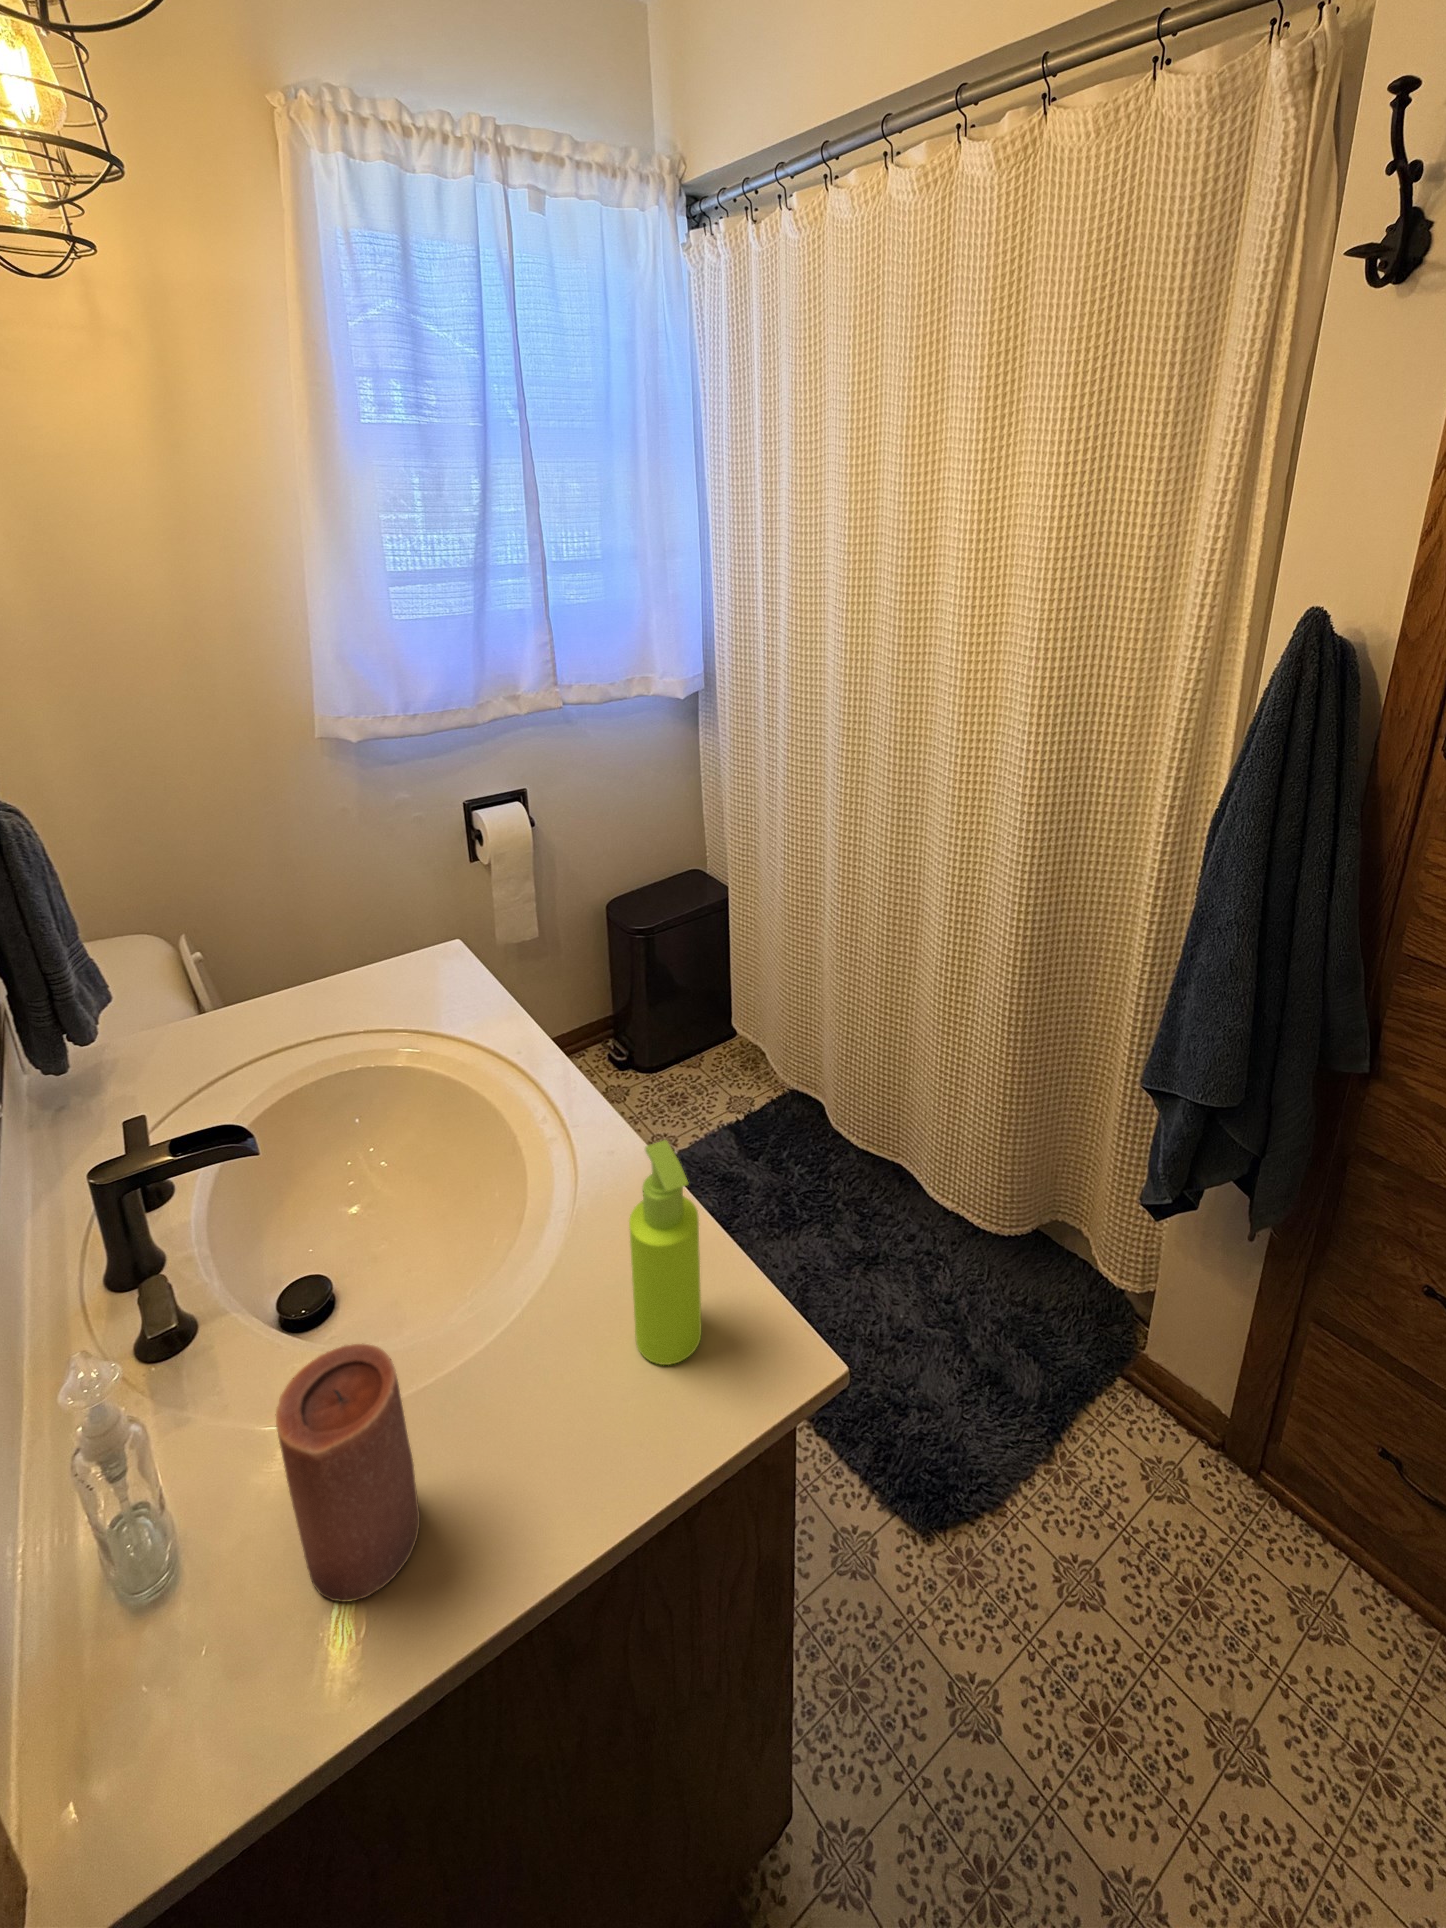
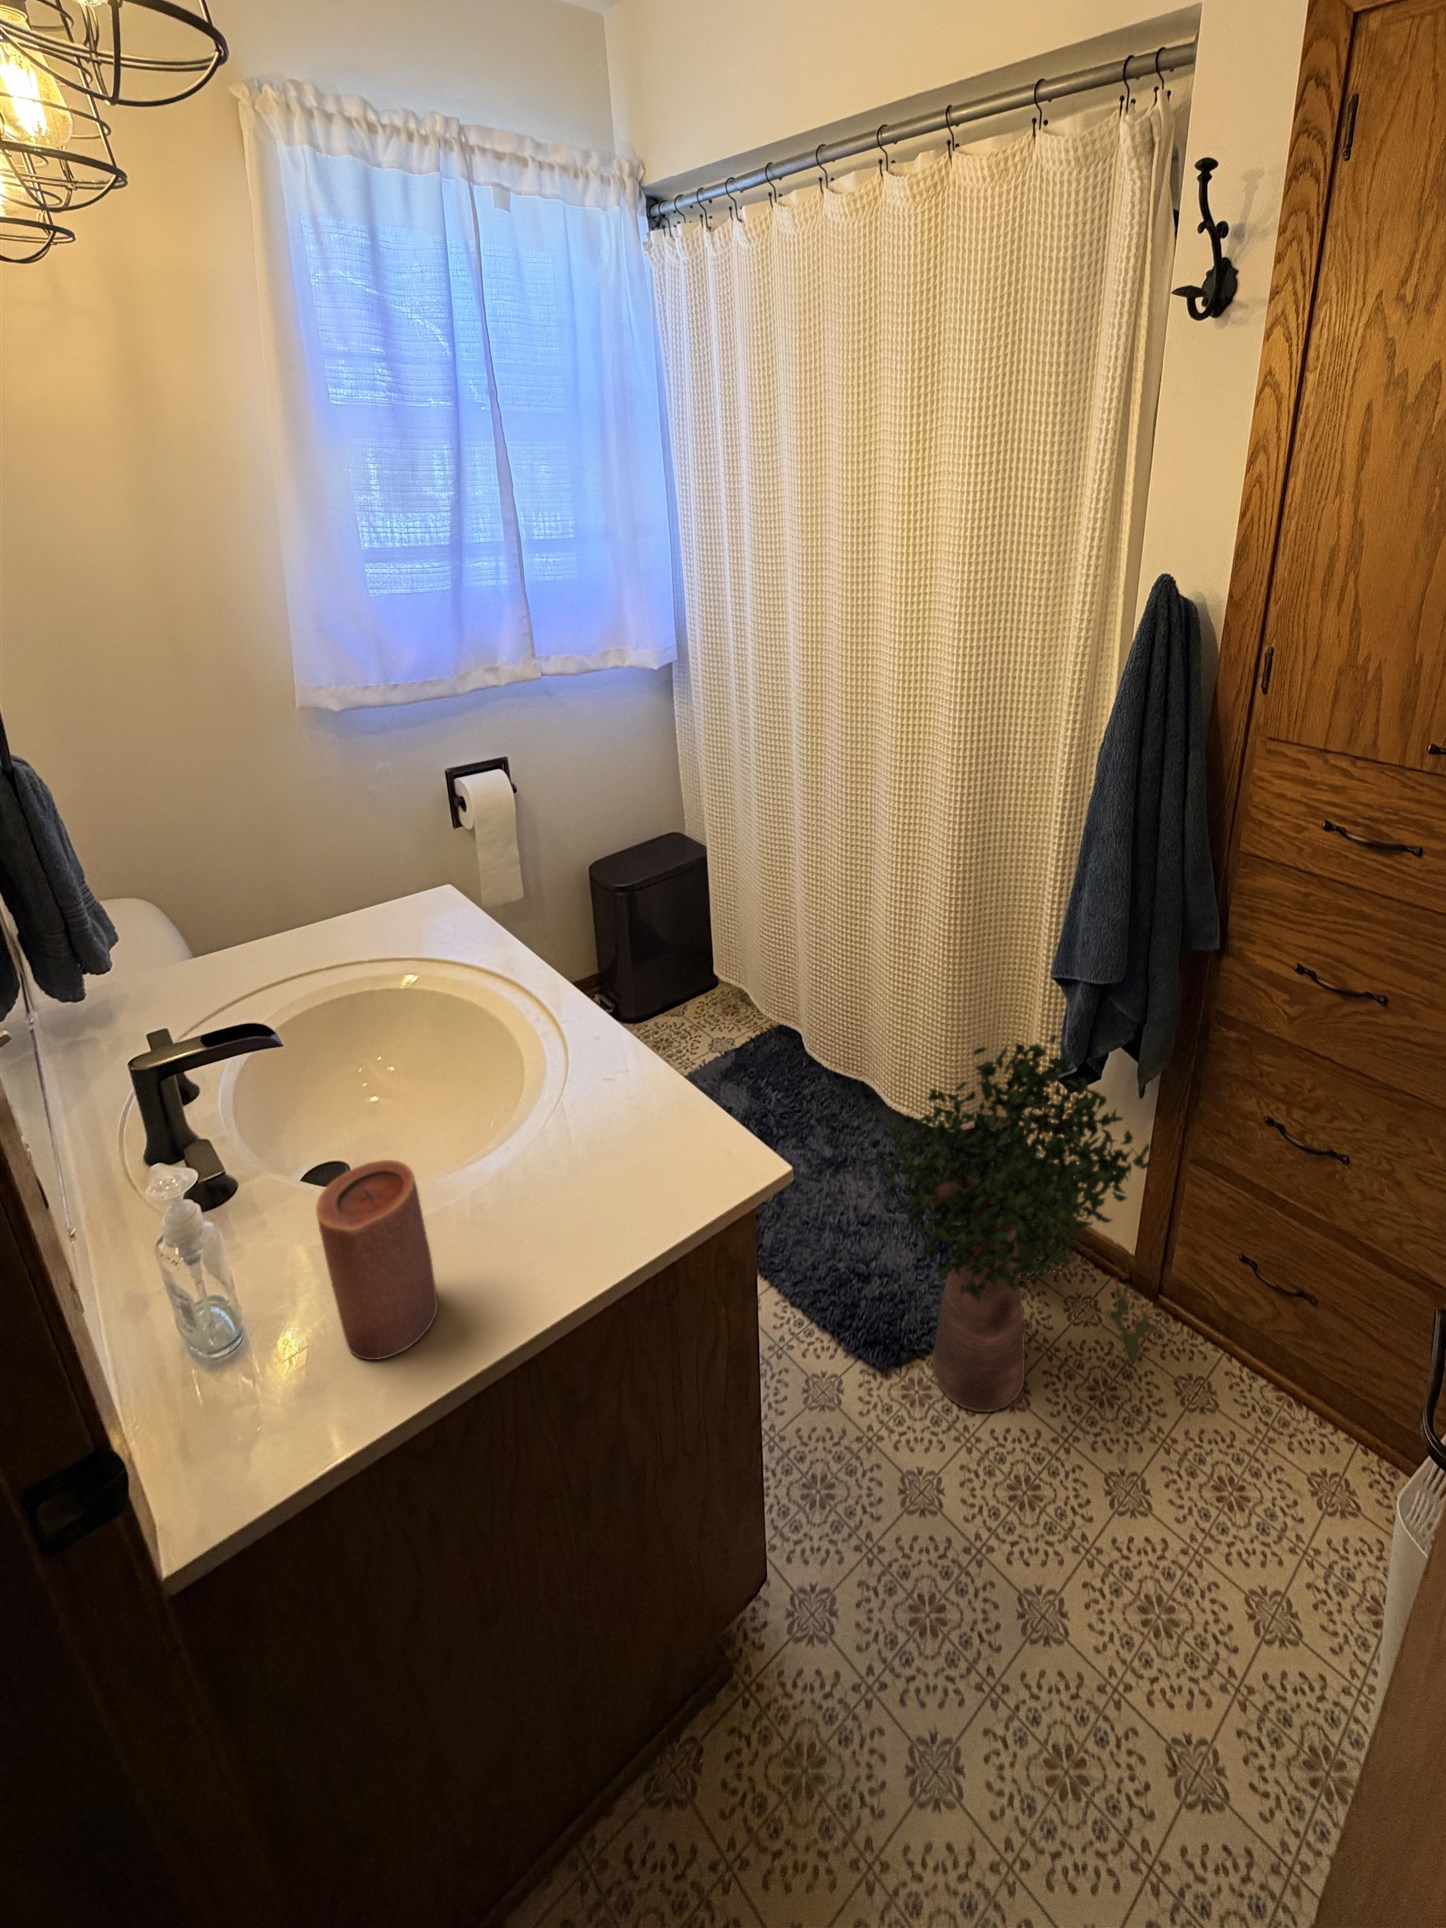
soap dispenser: present [629,1140,701,1365] -> none [606,1002,670,1186]
potted plant: none [926,1159,1281,1608] -> present [876,1035,1160,1412]

